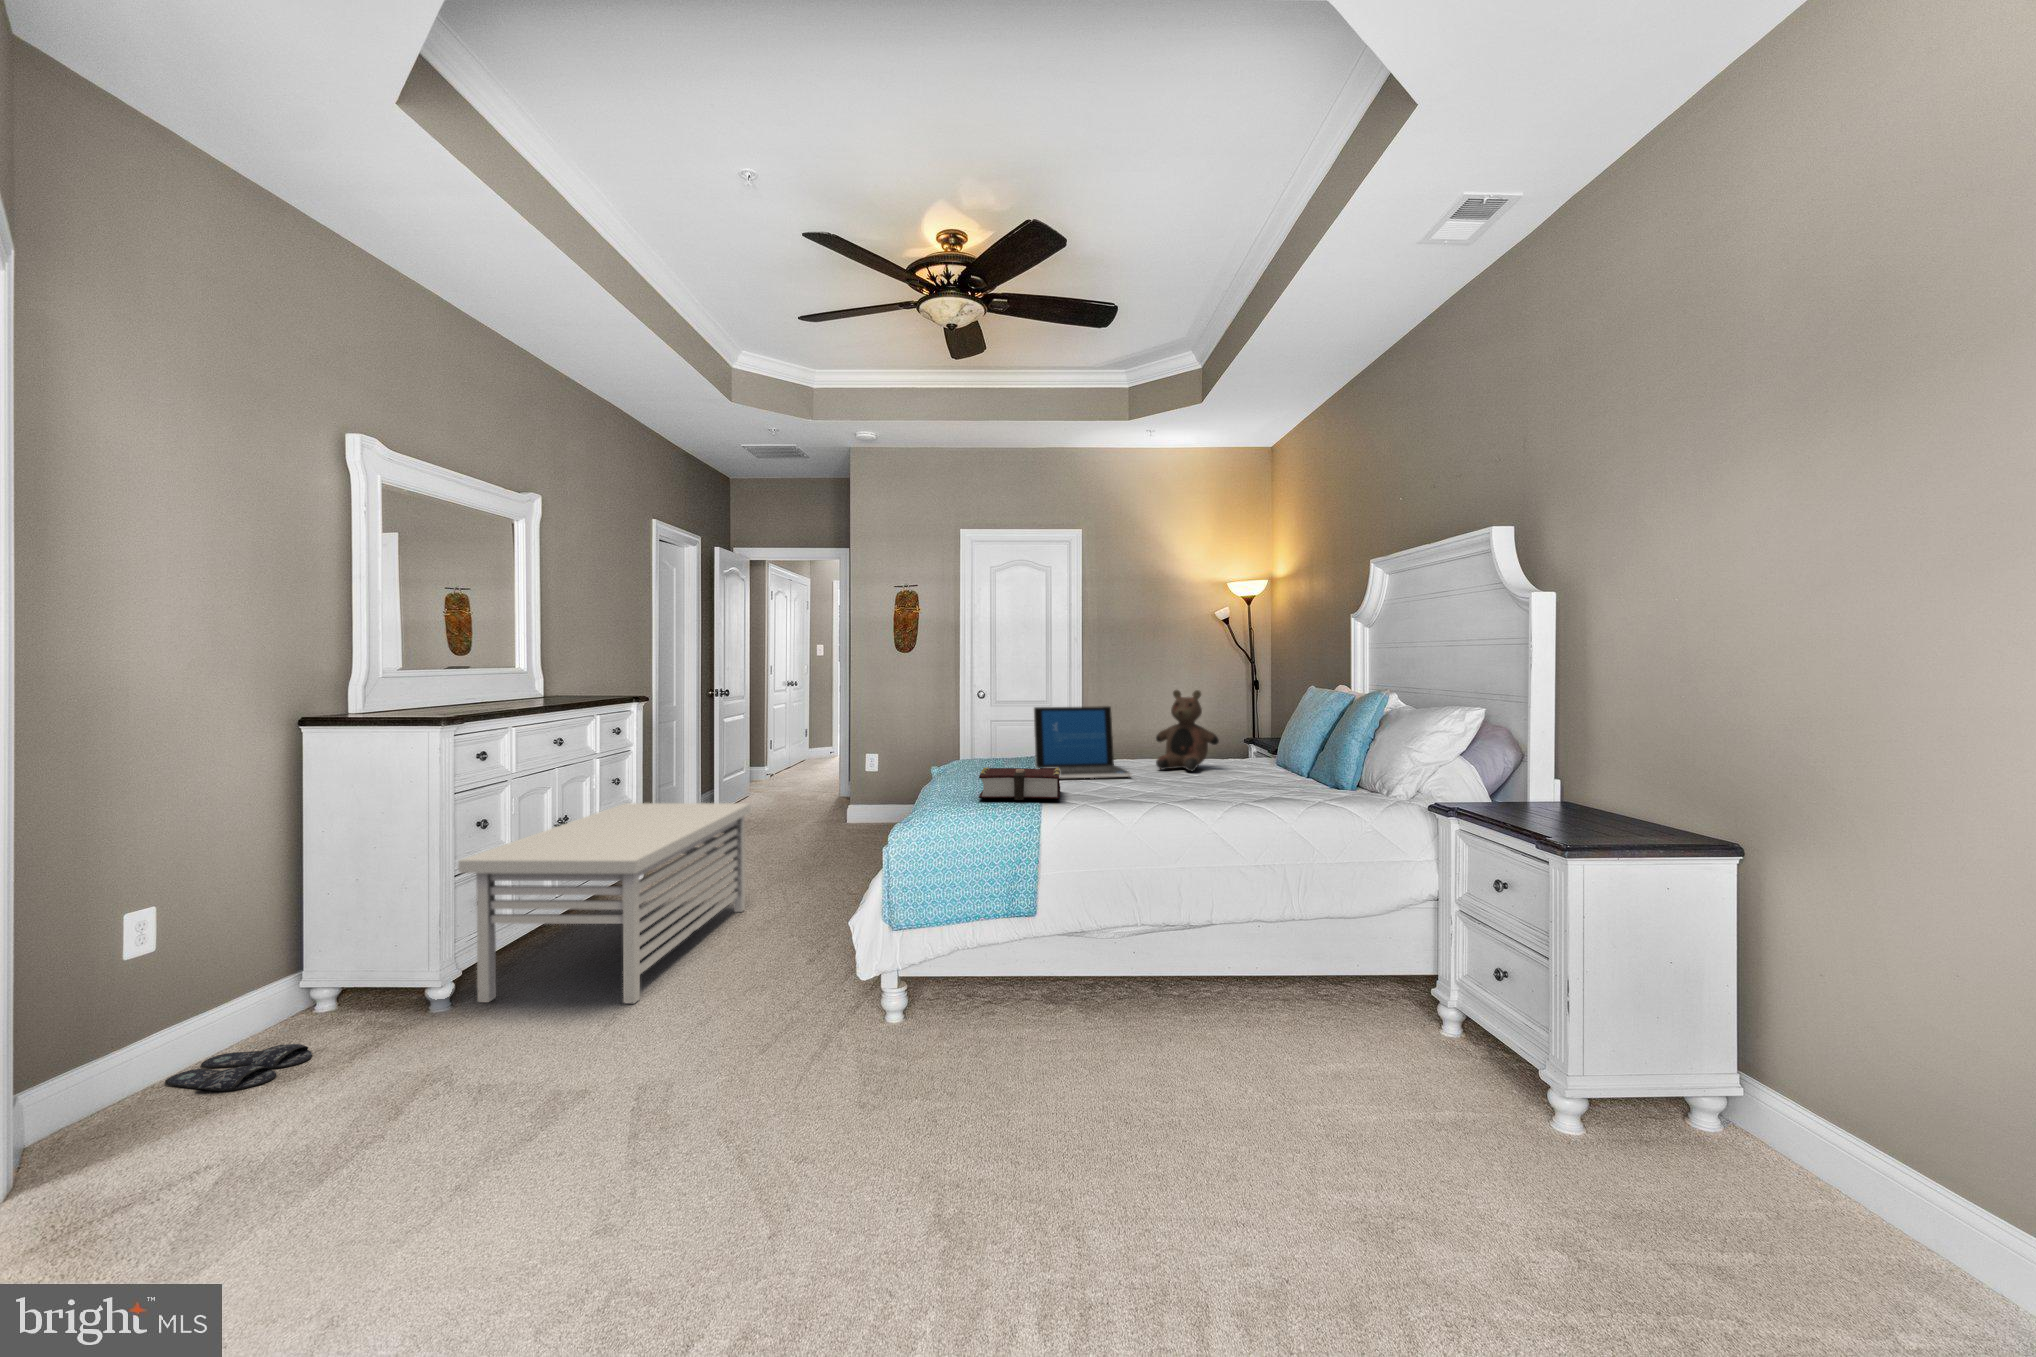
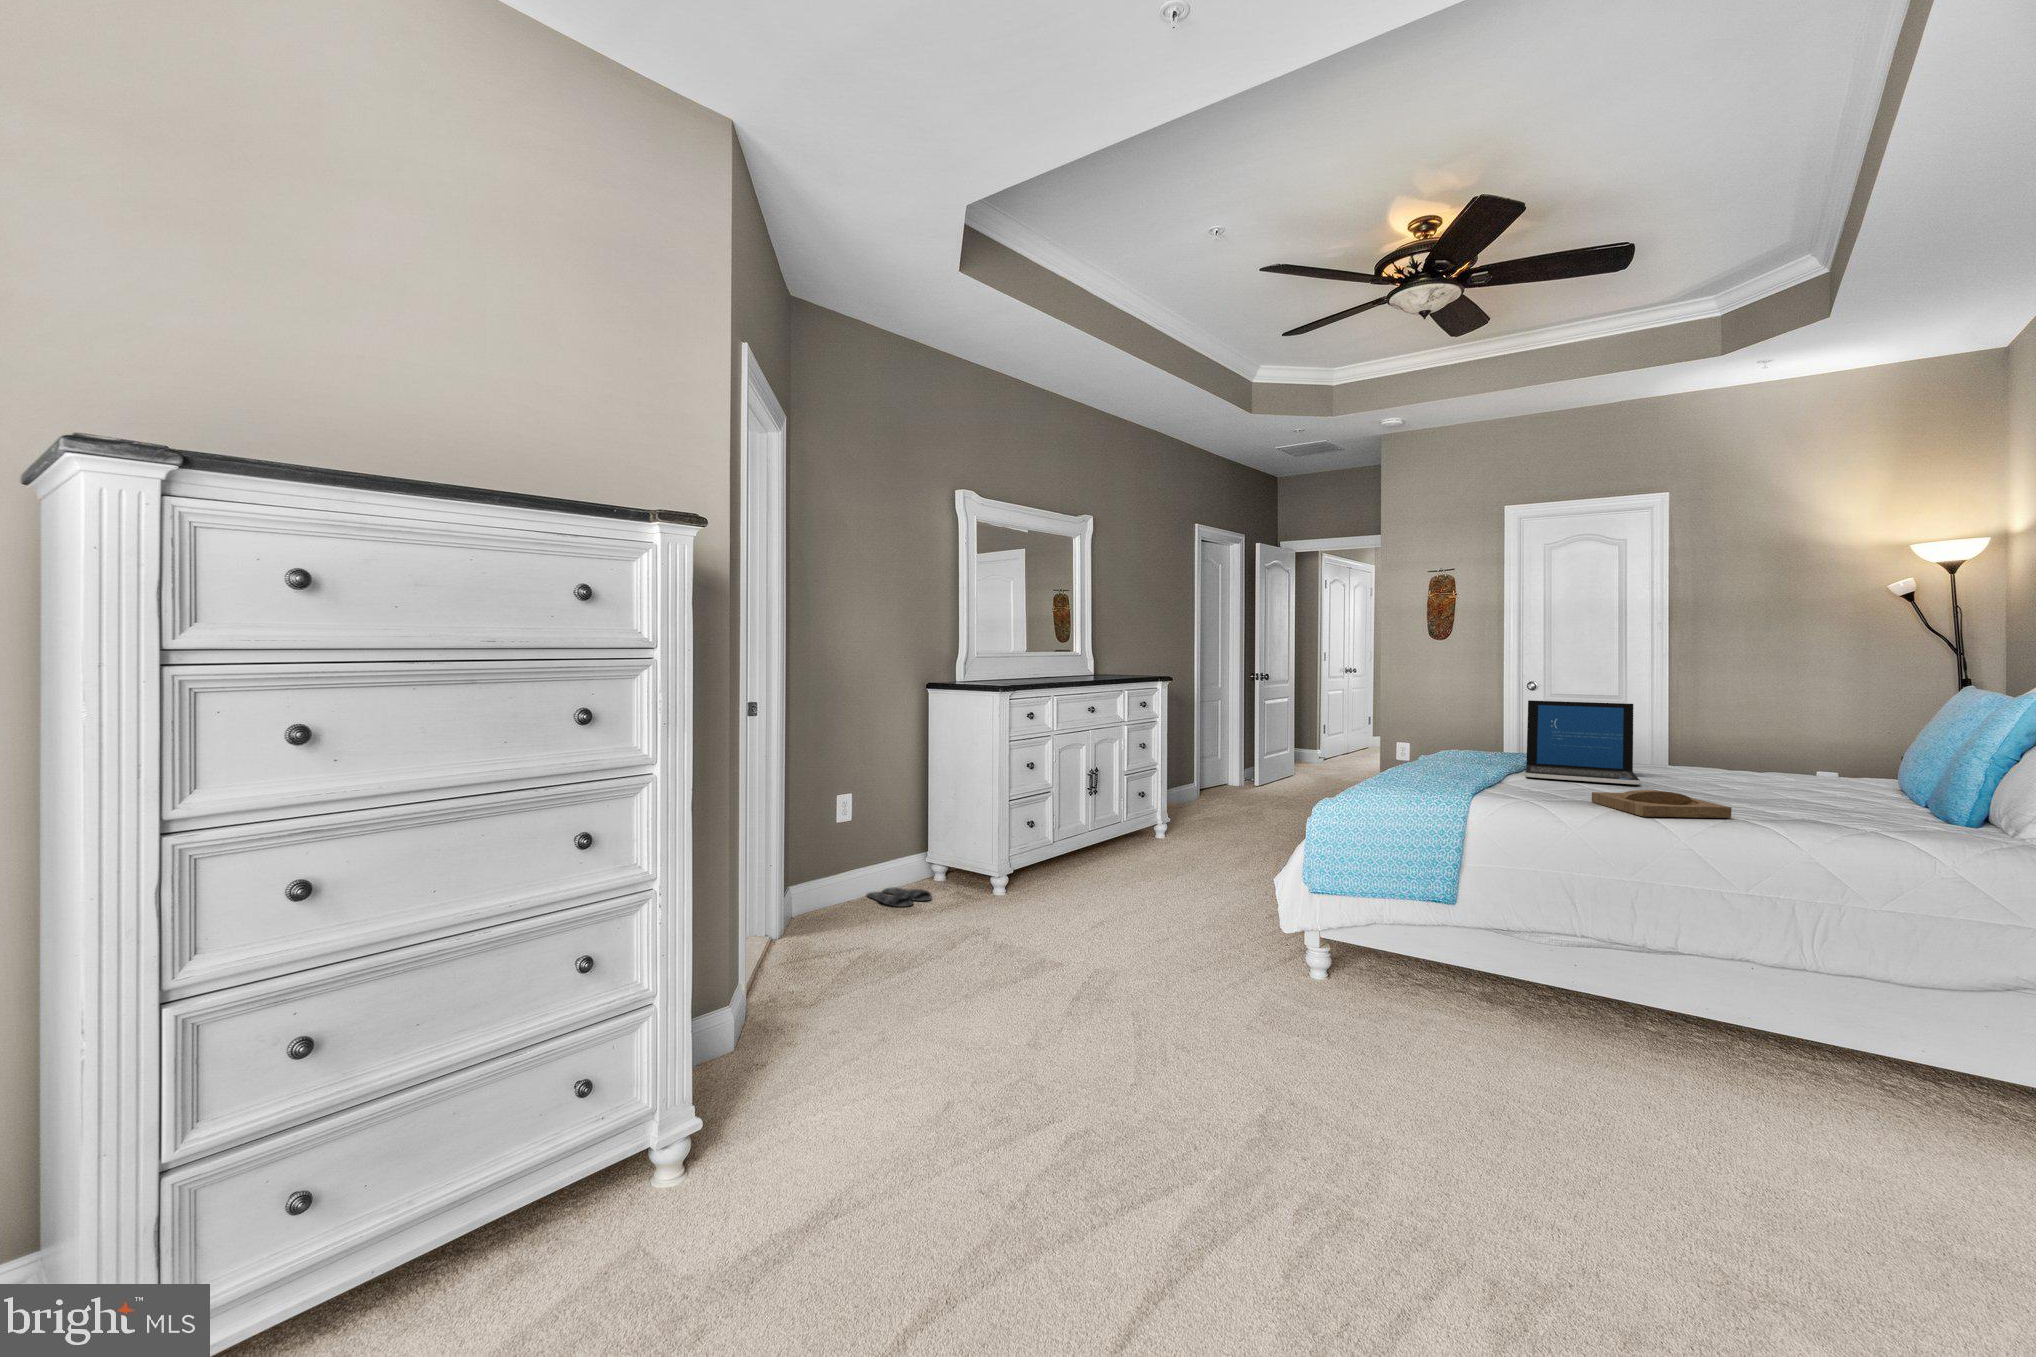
teddy bear: present [1156,690,1219,771] -> none [1692,687,1796,788]
book: present [979,768,1060,800] -> none [1414,756,1521,793]
tray: none [1125,782,1226,807] -> present [1592,790,1732,818]
storage bench: present [458,803,751,1003] -> none [1015,765,1241,914]

